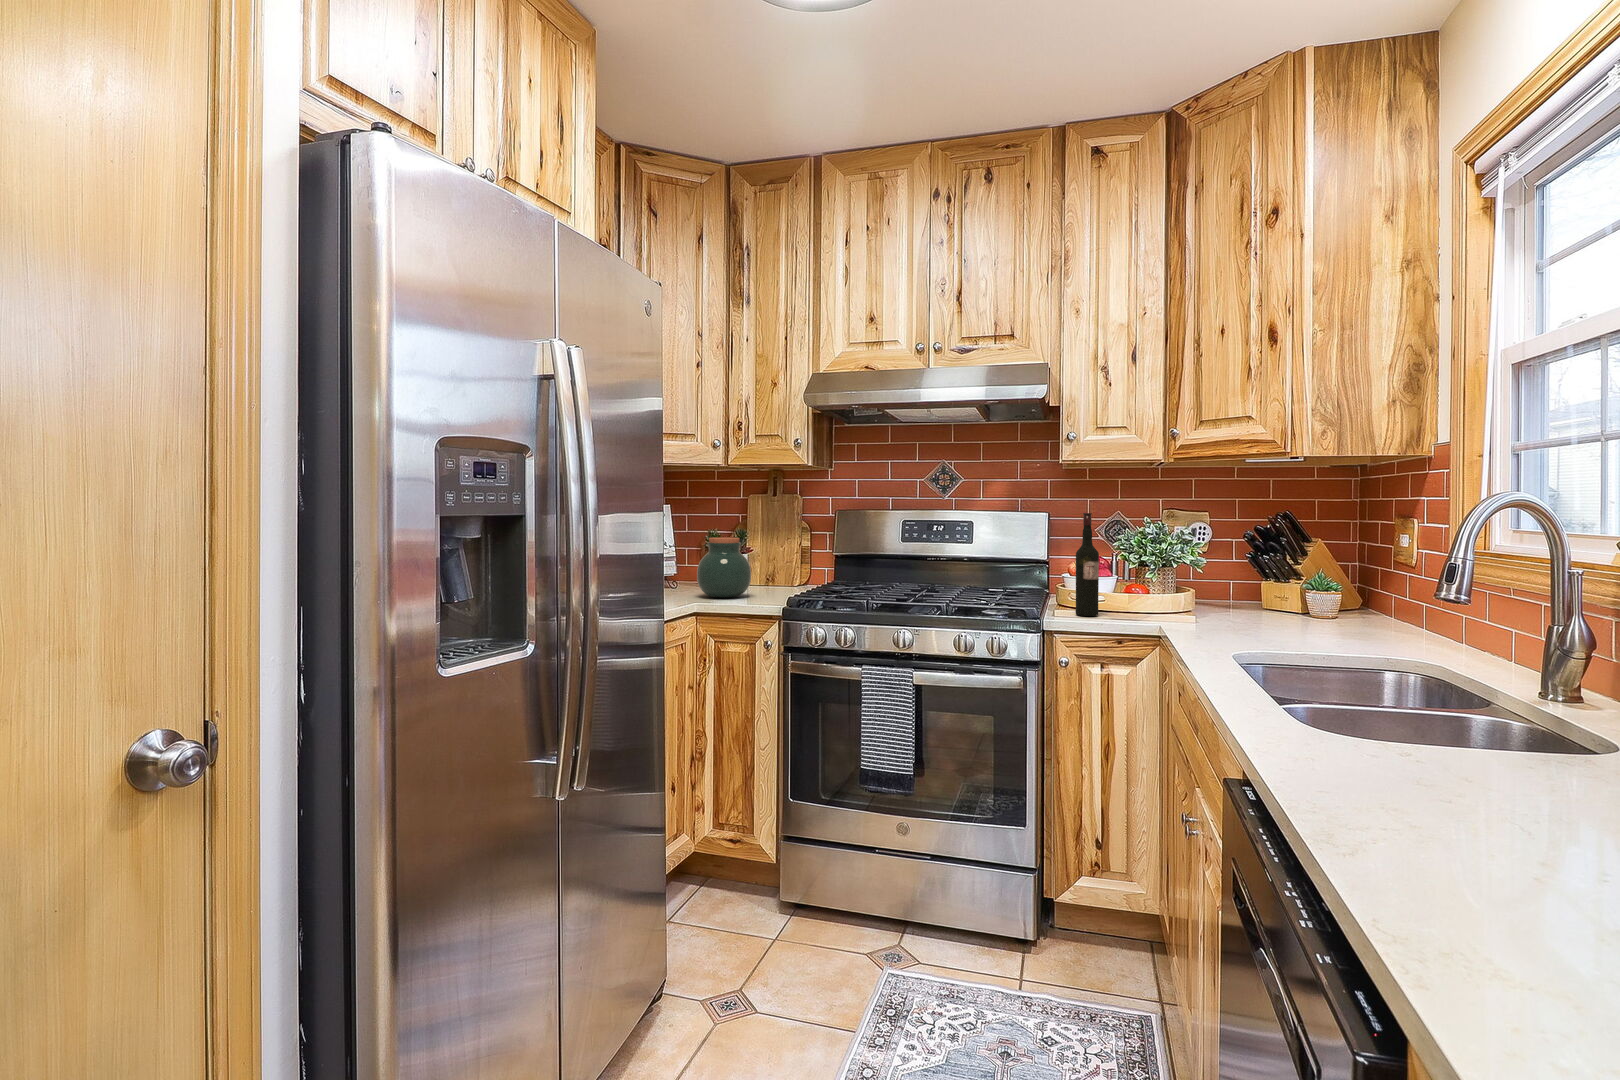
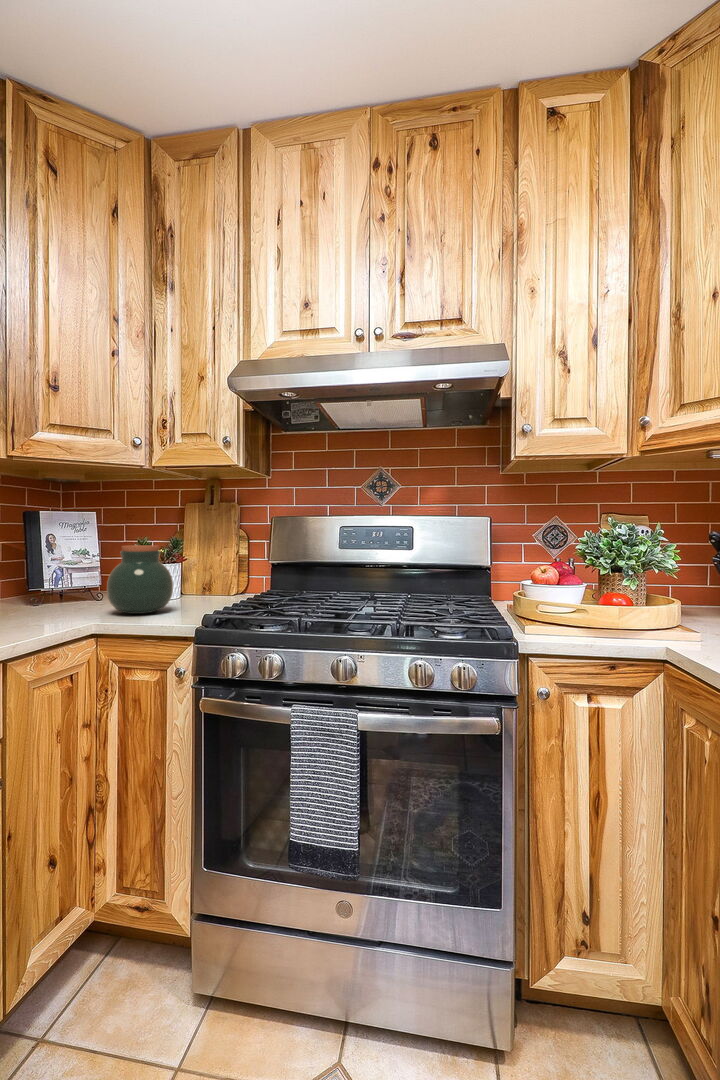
wine bottle: present [1076,513,1099,616] -> none [547,511,575,634]

